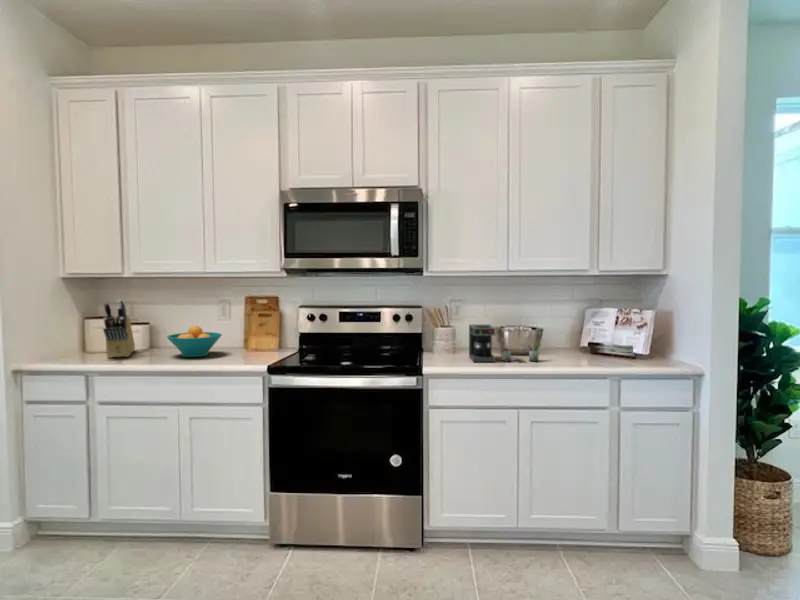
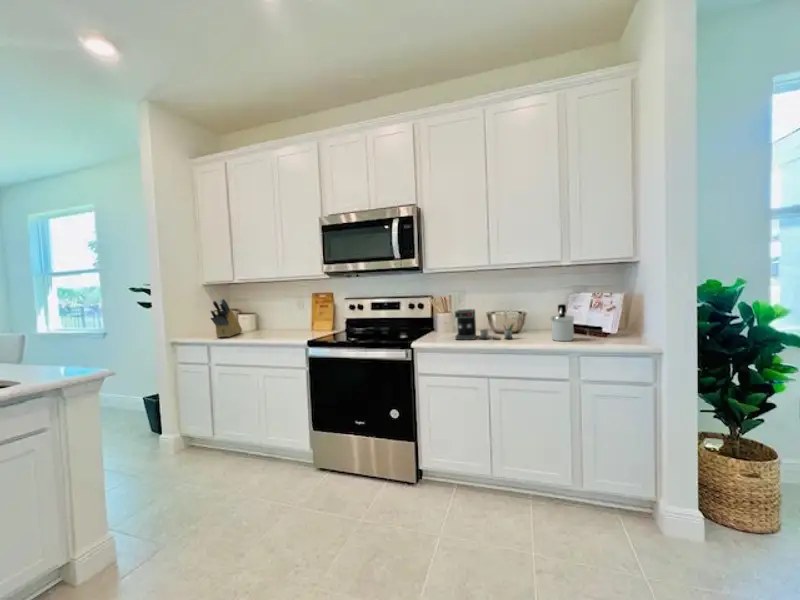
soap dispenser: none [583,322,609,364] -> present [551,304,574,341]
fruit bowl: present [167,326,222,357] -> none [250,315,288,337]

